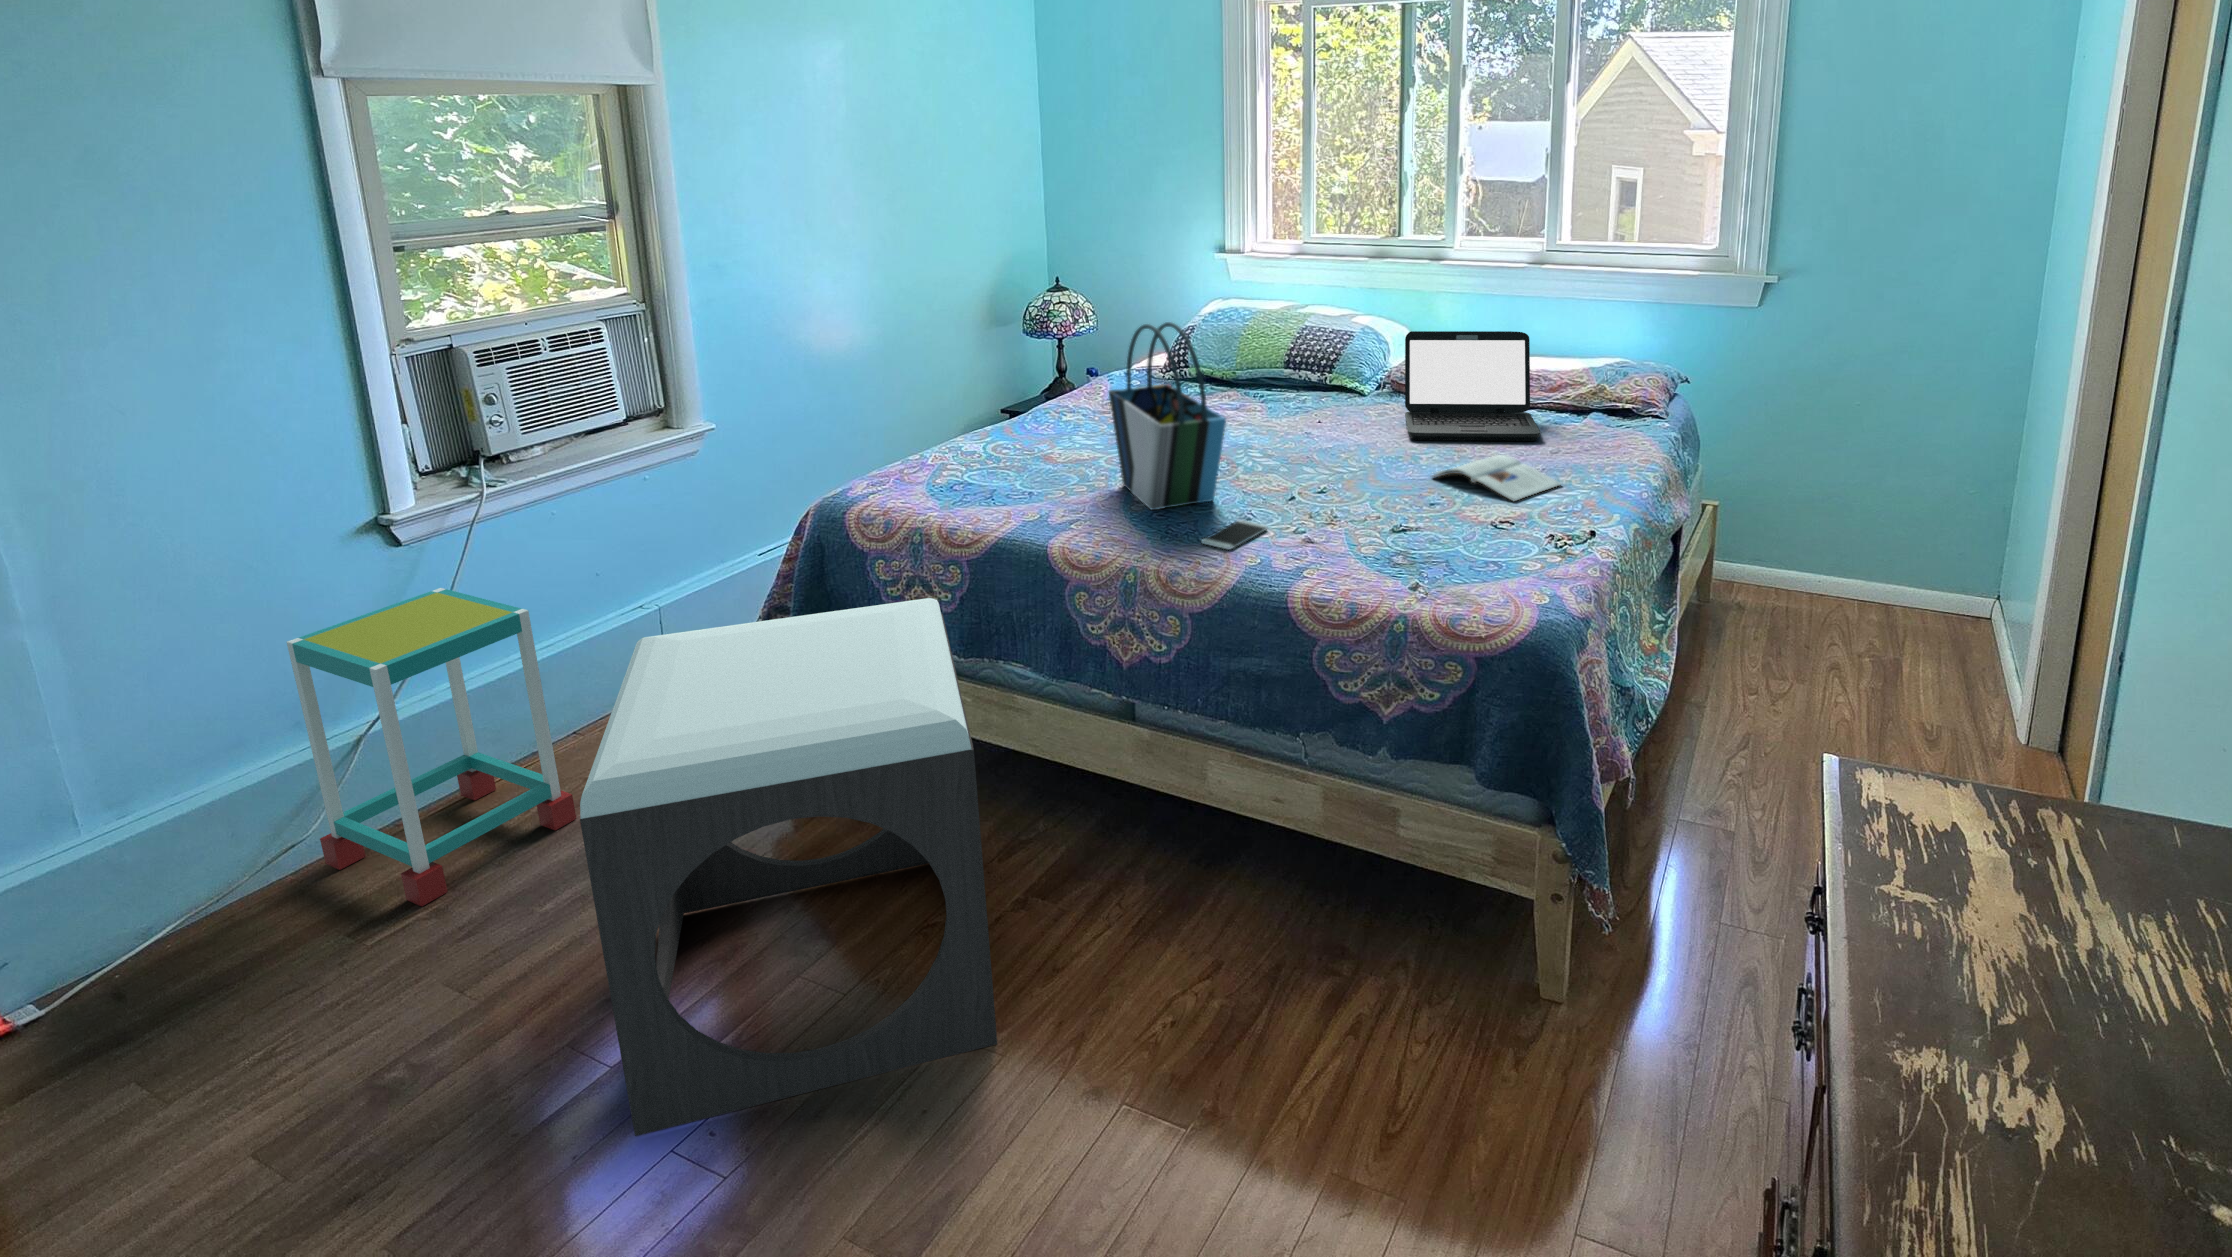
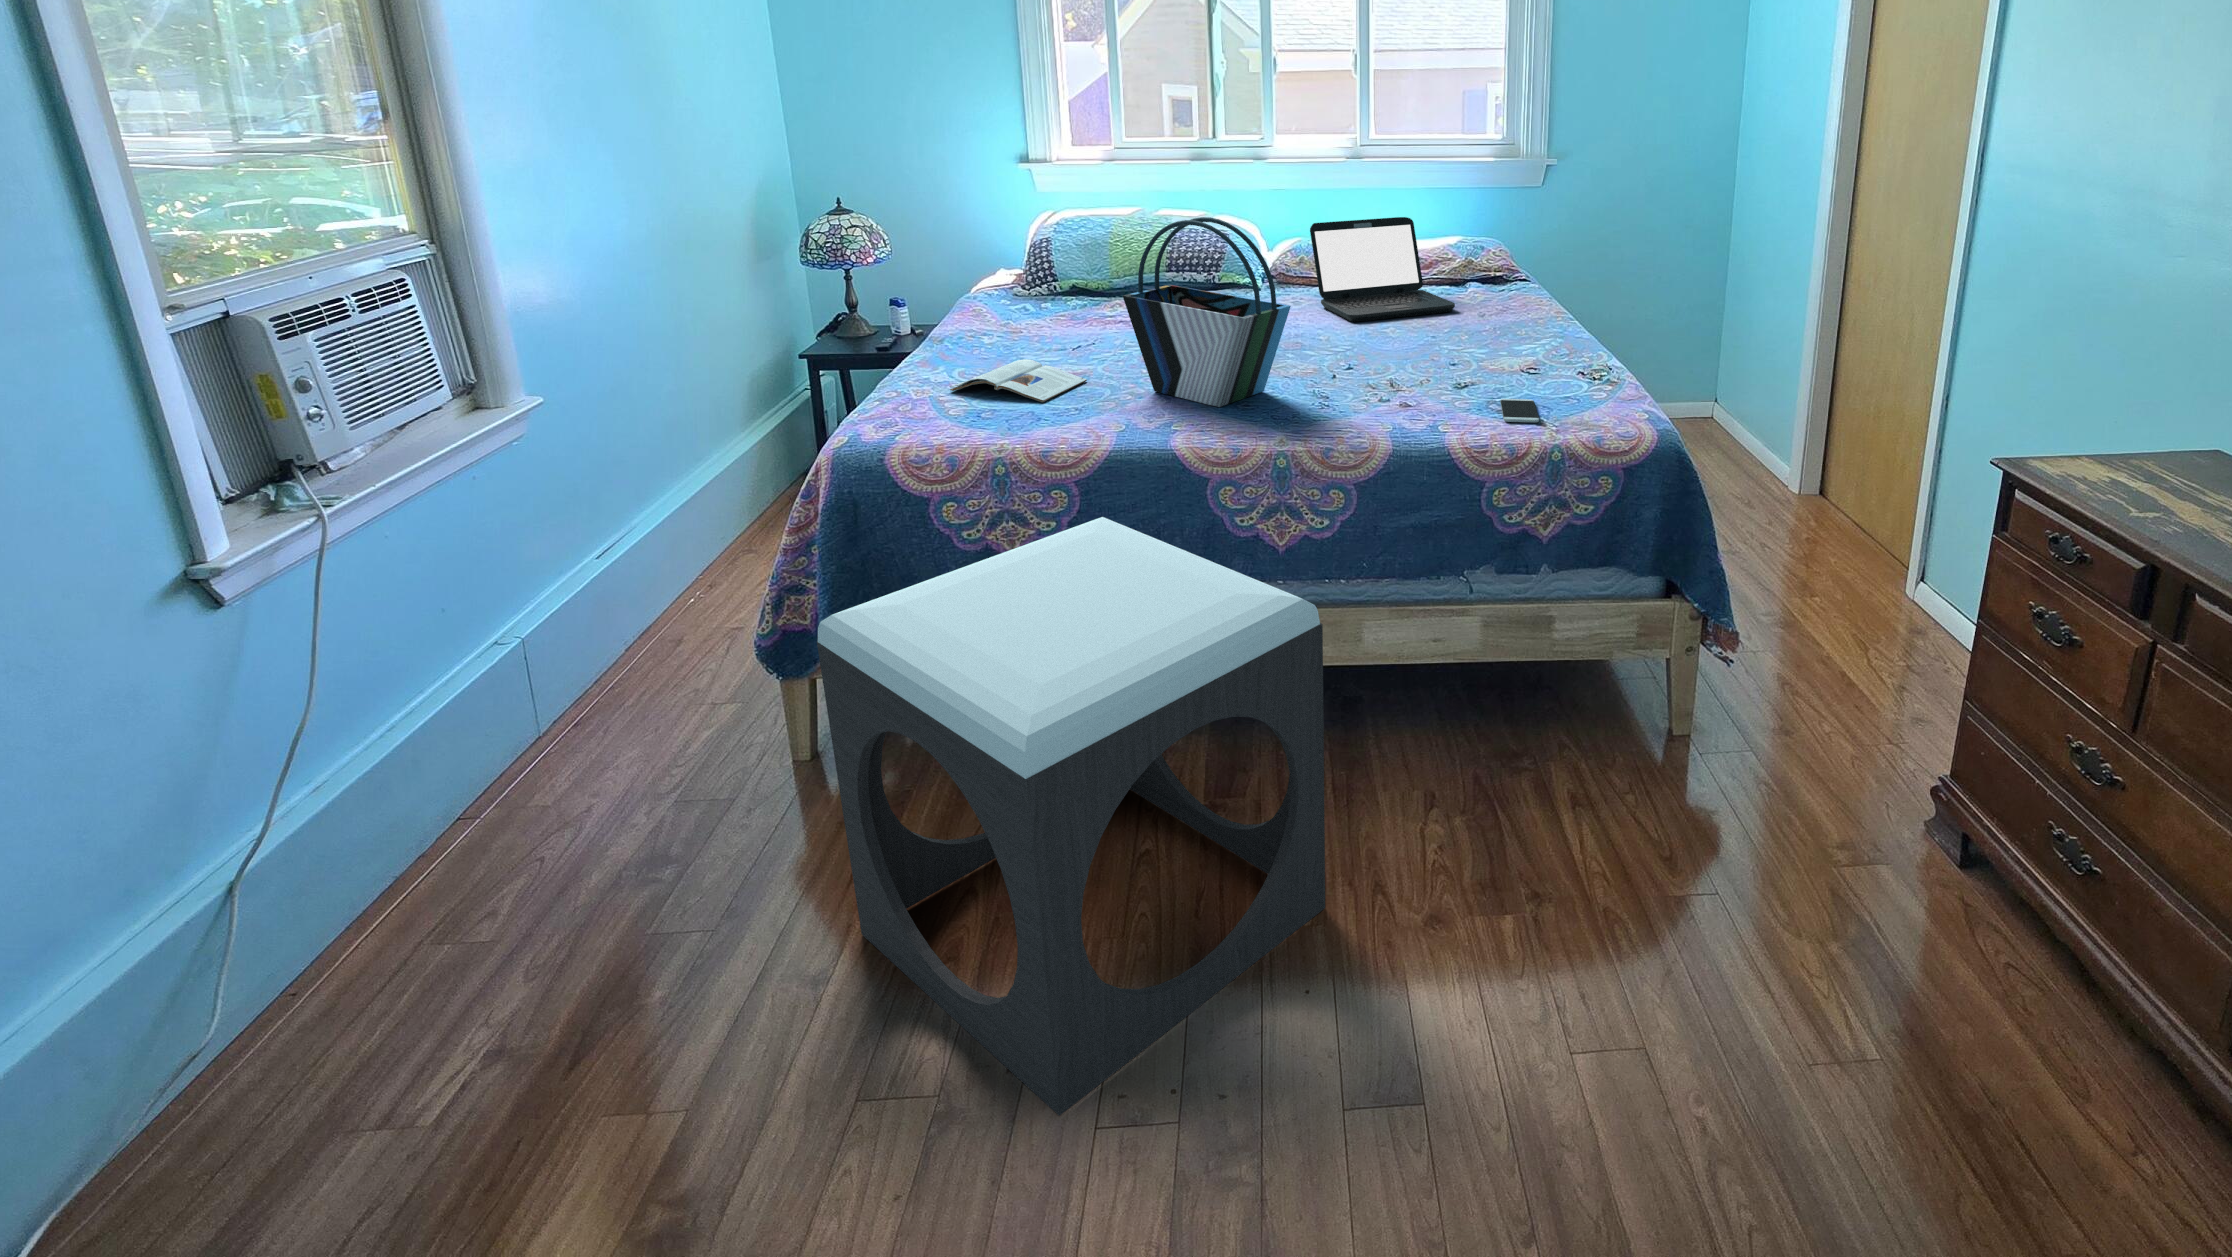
magazine: present [1433,455,1561,501] -> present [950,359,1087,402]
smartphone: present [1201,520,1267,550] -> present [1500,399,1539,423]
side table: present [287,588,576,906] -> none [151,643,597,1066]

